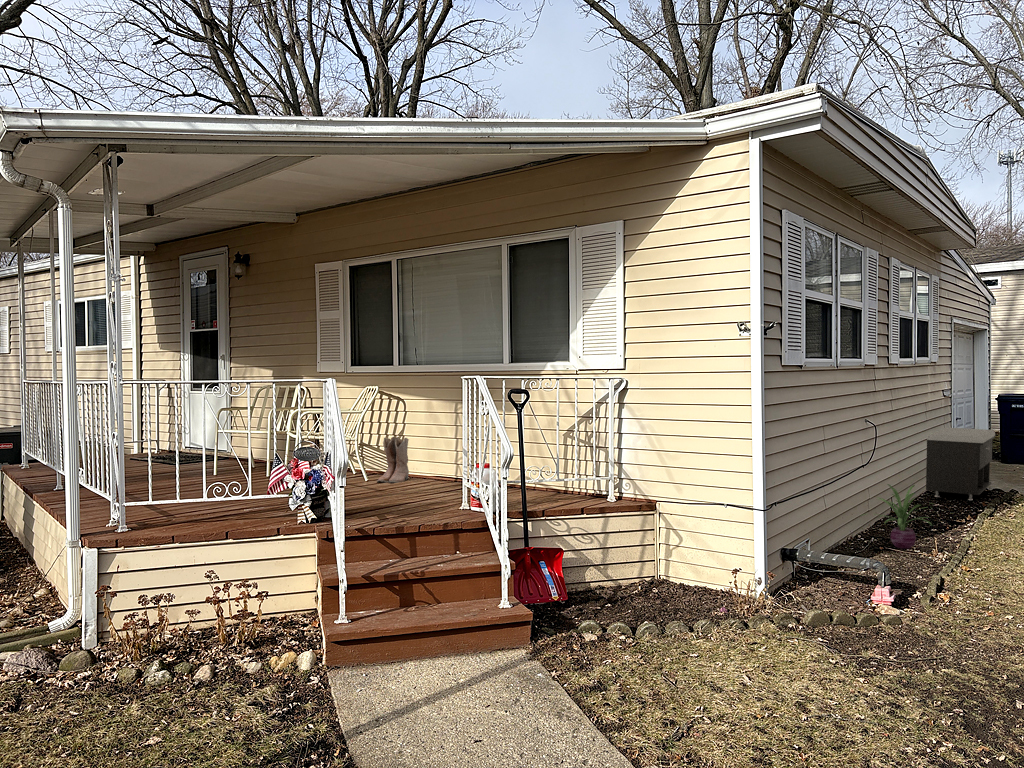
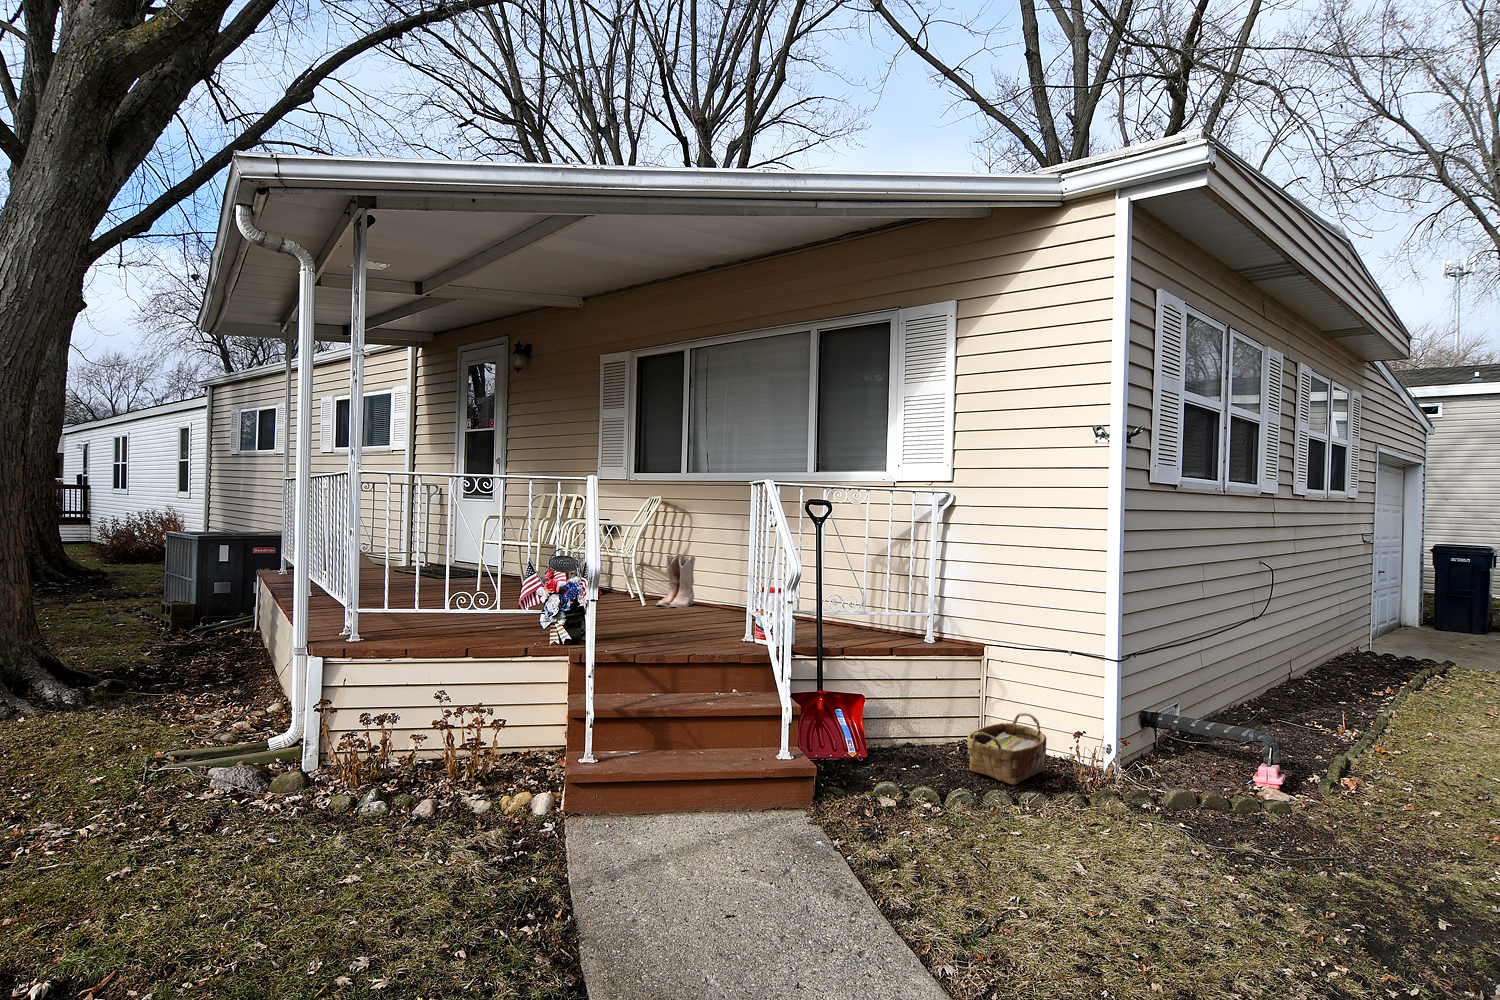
storage bench: present [926,428,995,500] -> none [1337,580,1431,672]
decorative plant: present [879,484,932,549] -> none [1245,641,1348,724]
woven basket: none [648,557,712,616] -> present [967,713,1046,785]

